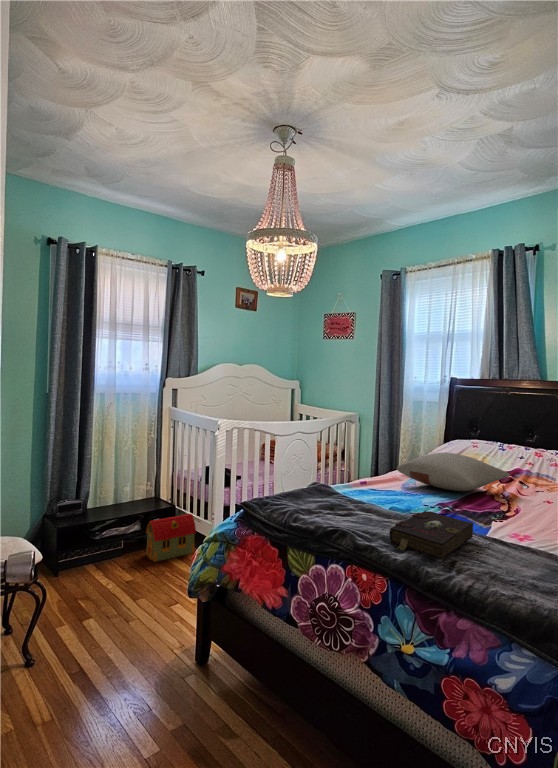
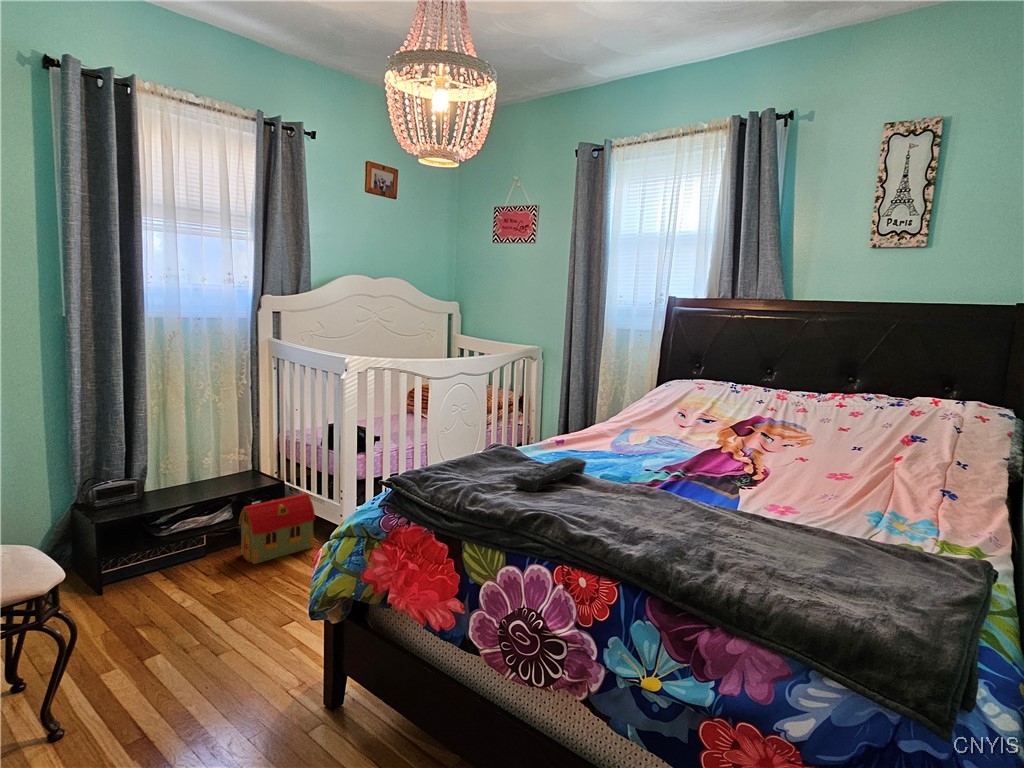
pillow: present [397,452,510,491] -> none [605,399,753,450]
remote control: none [324,492,378,516] -> present [513,457,586,492]
book: present [390,511,473,559] -> none [614,481,727,551]

